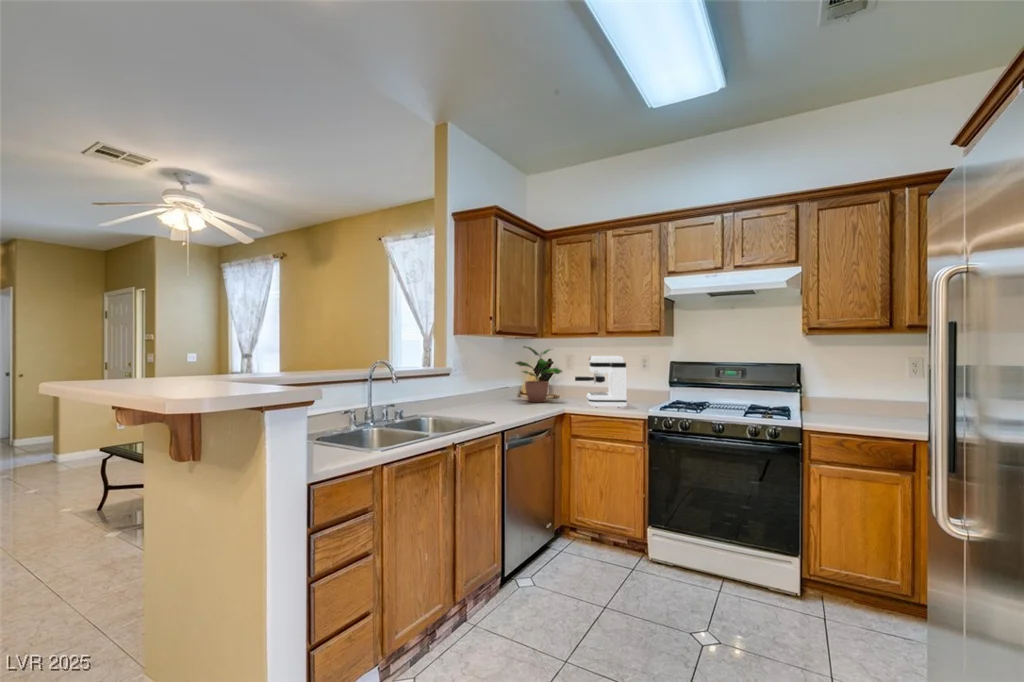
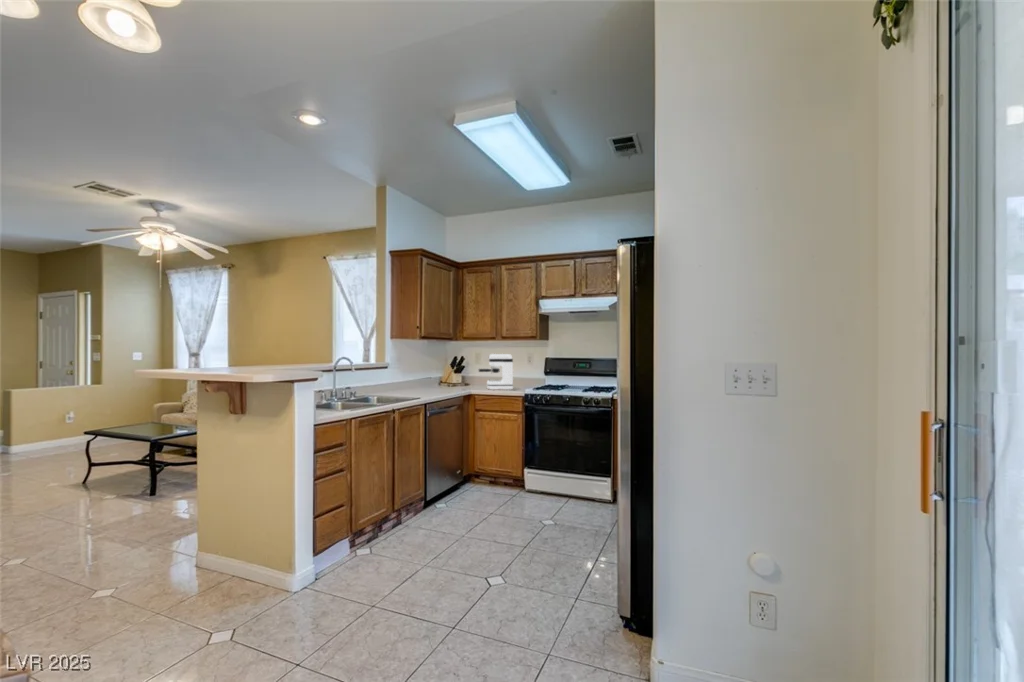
potted plant: present [516,347,562,402] -> none [436,347,470,388]

